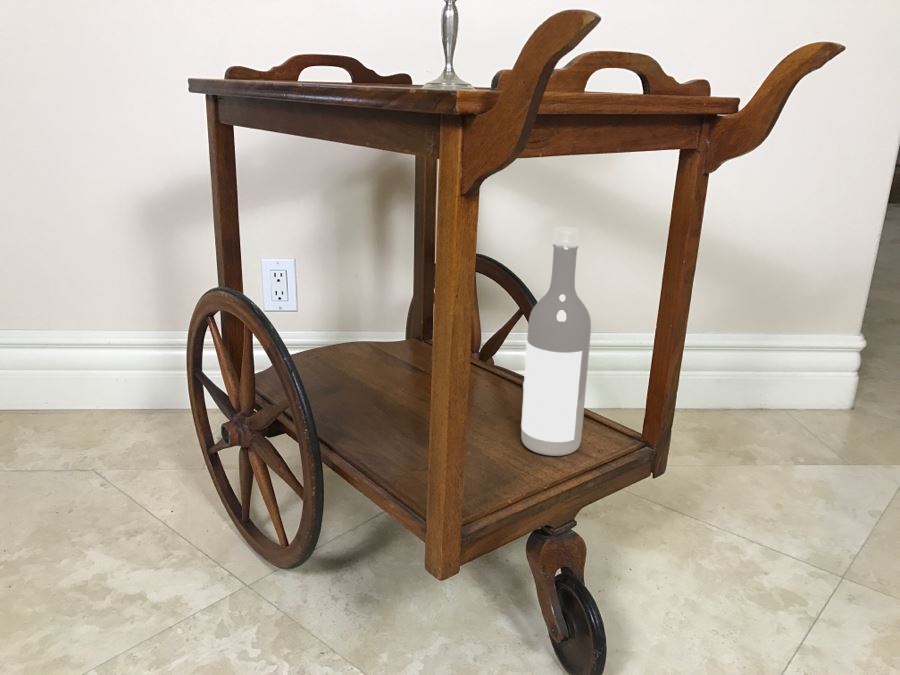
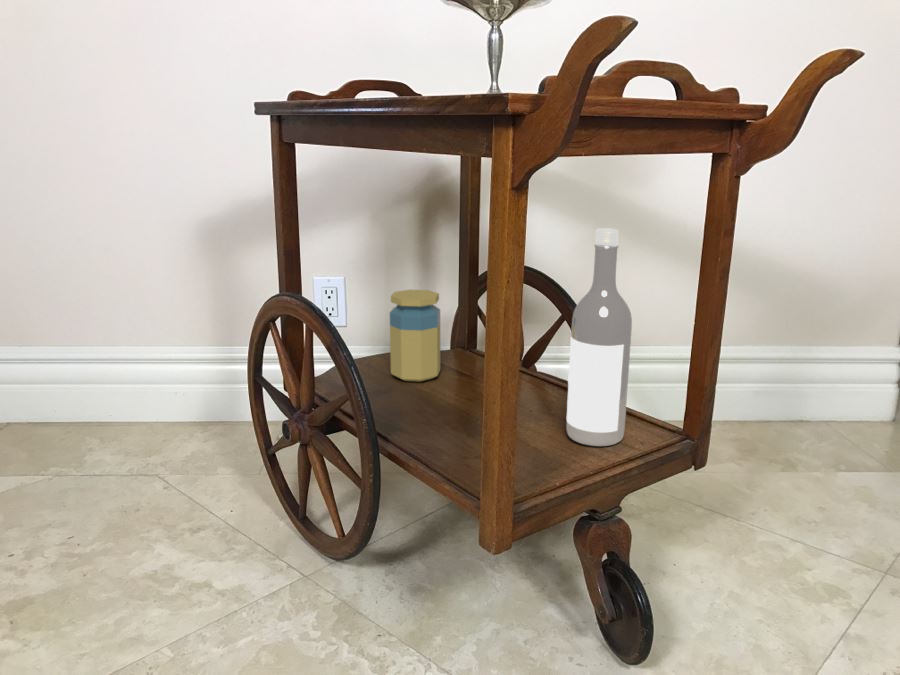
jar: none [339,280,393,377] -> present [390,290,440,382]

